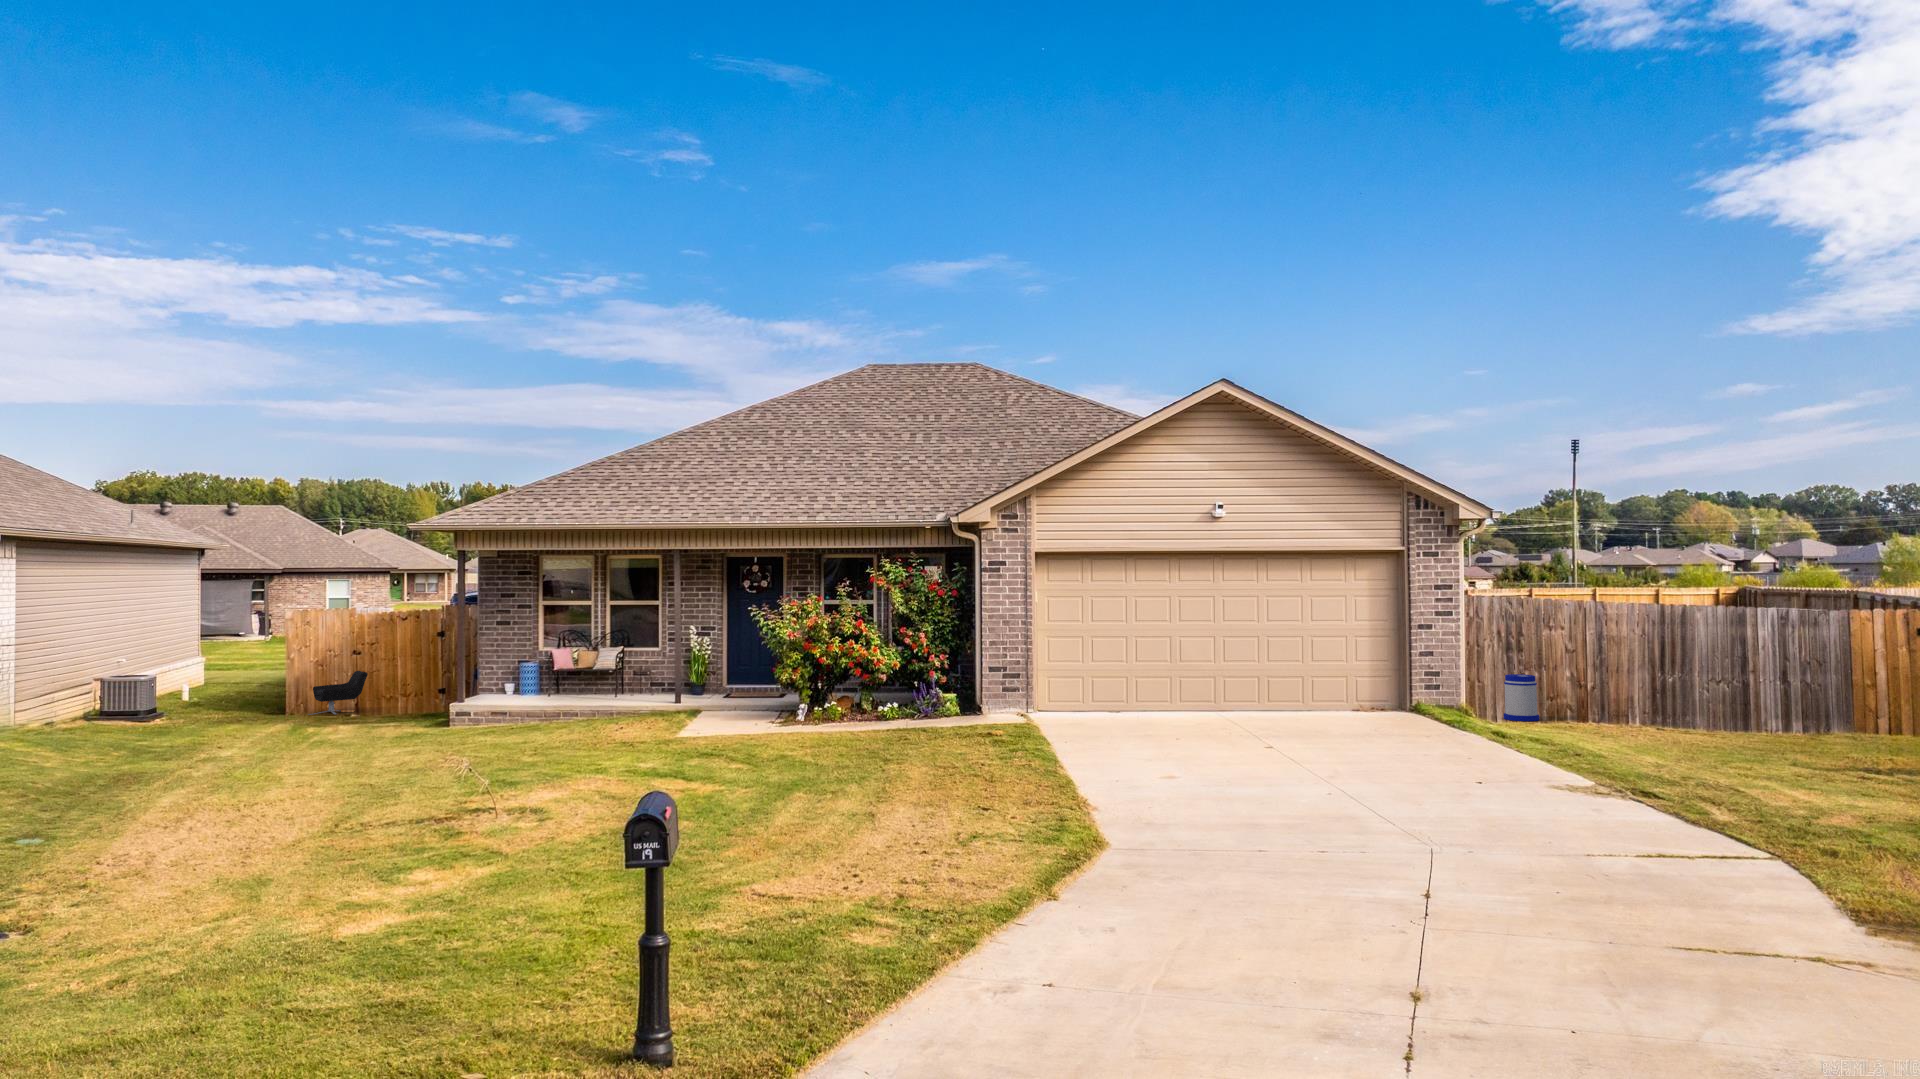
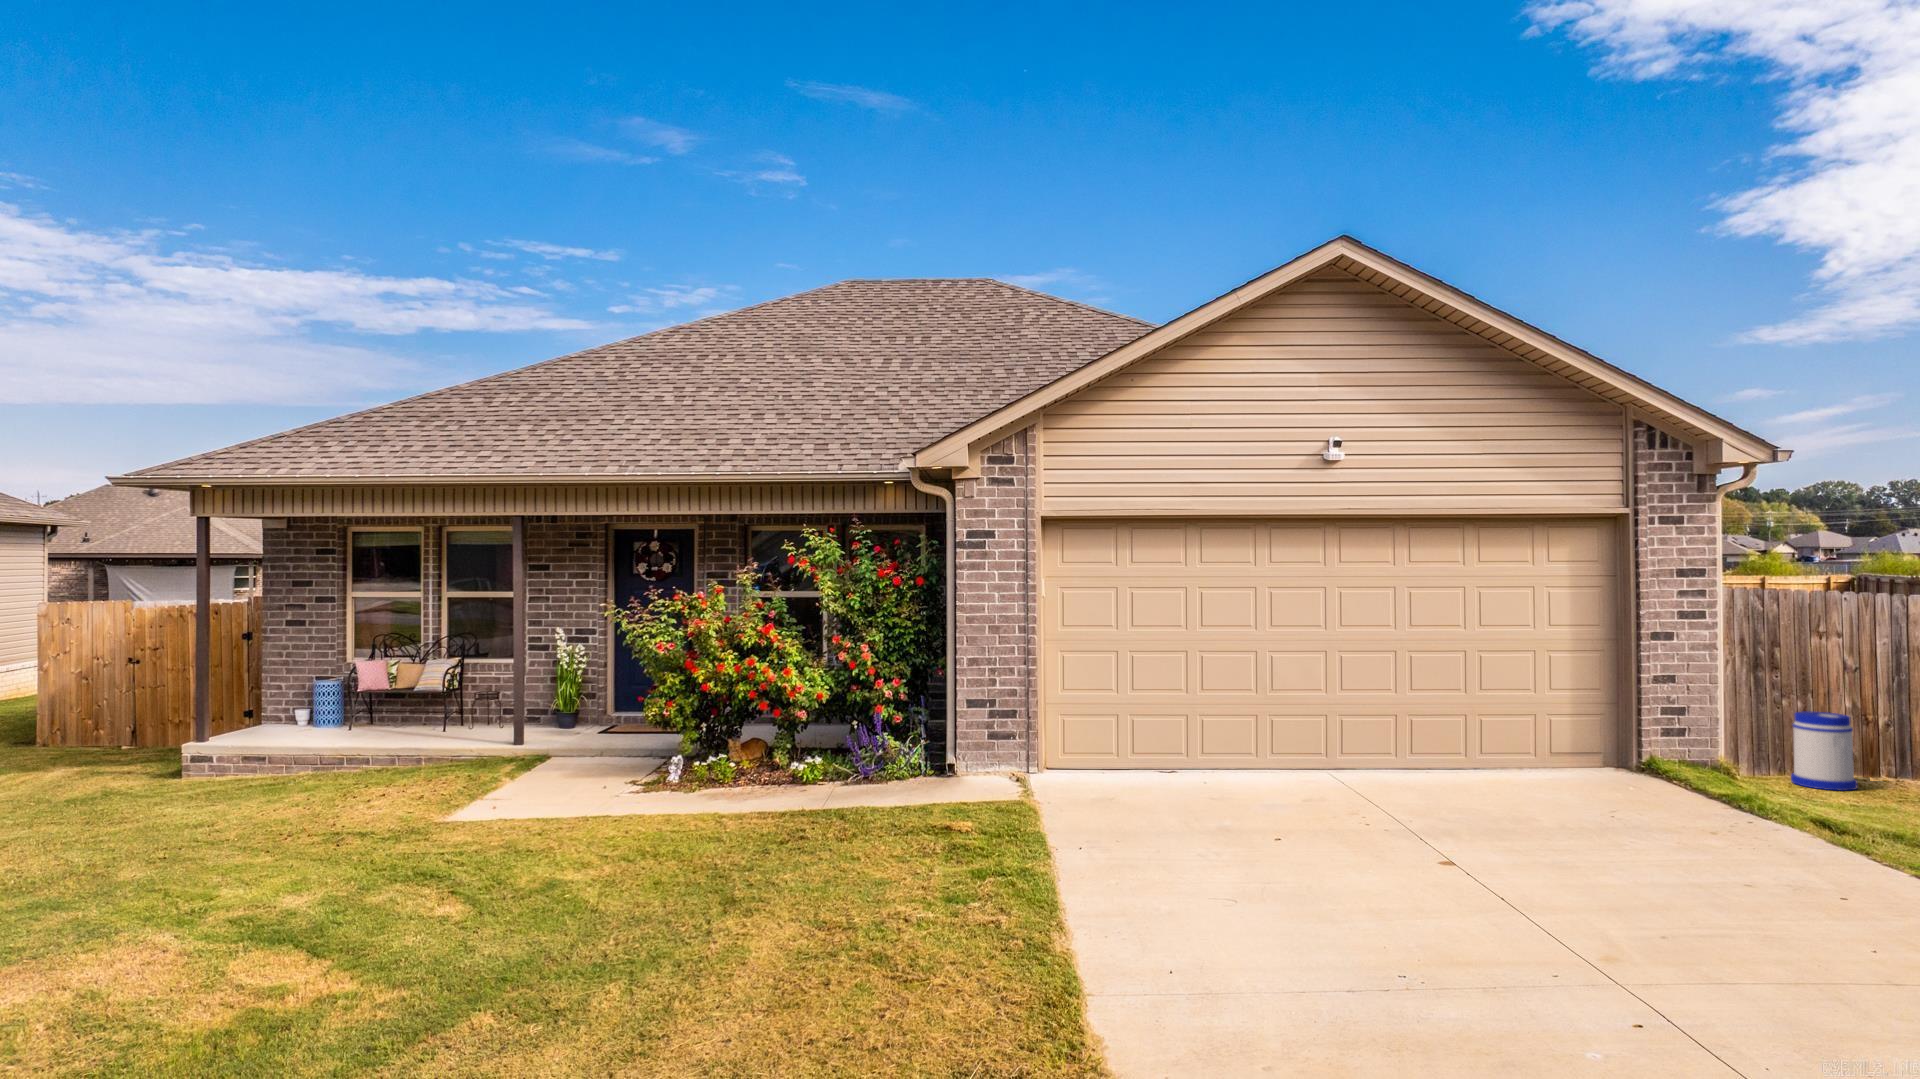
lounge chair: present [313,671,368,714] -> none [41,685,131,748]

